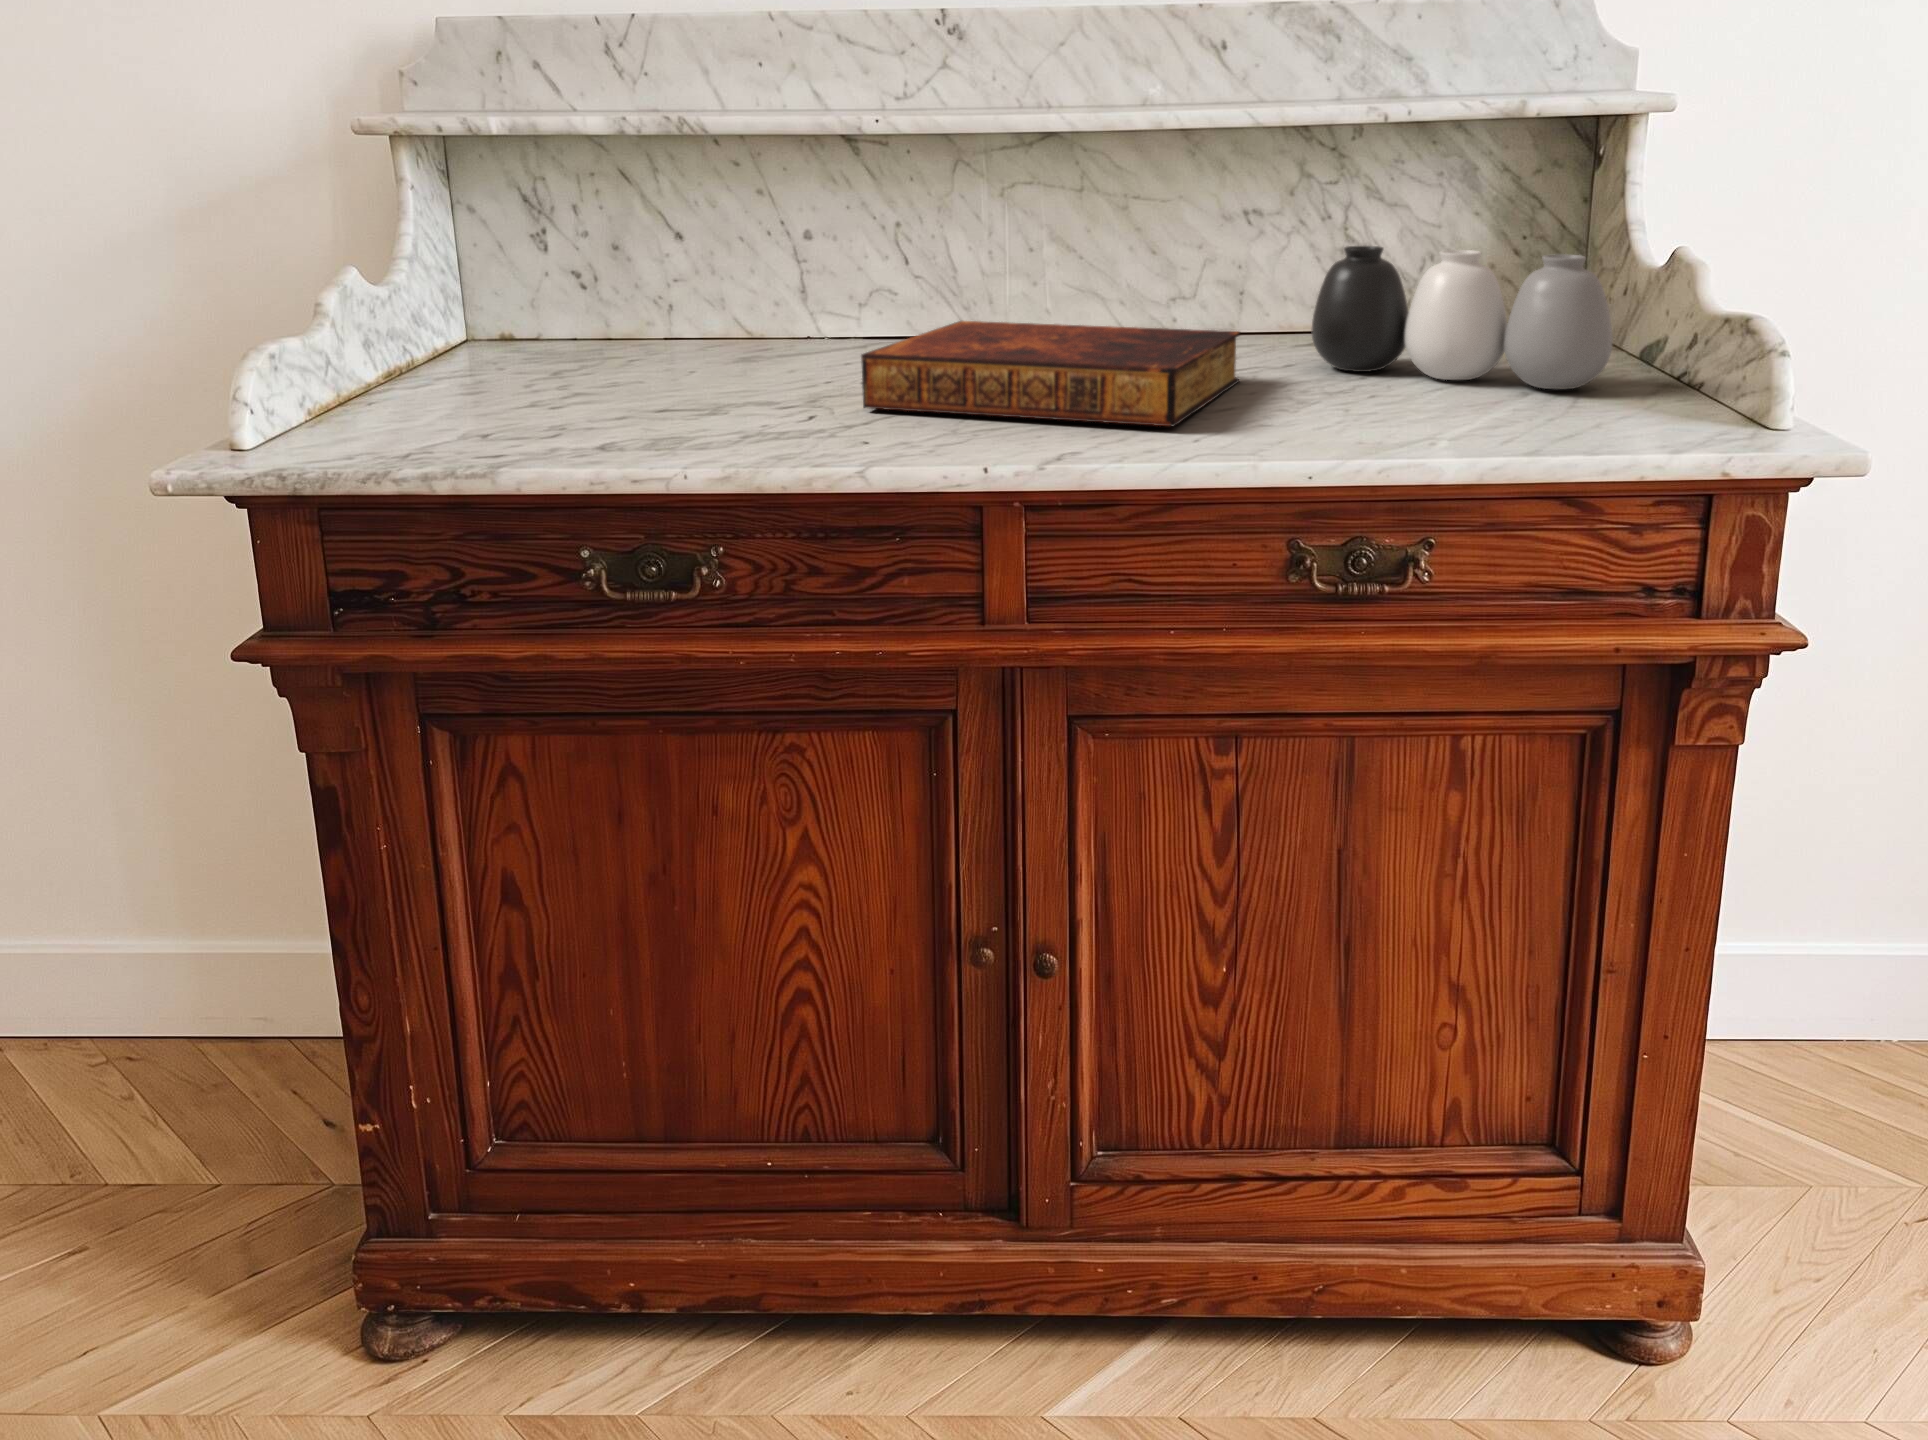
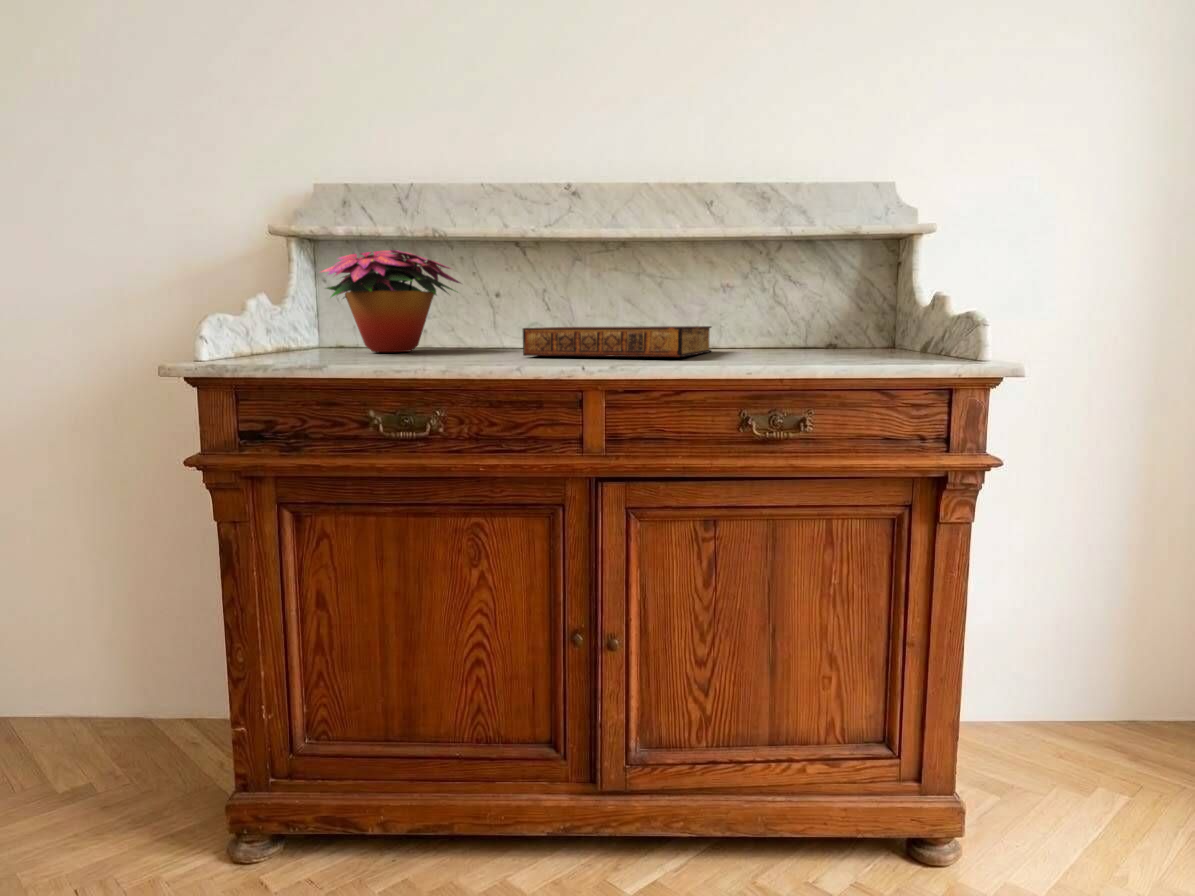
flower arrangement: none [447,169,755,380] -> present [322,250,460,352]
vase: present [1312,246,1613,389] -> none [746,285,897,351]

